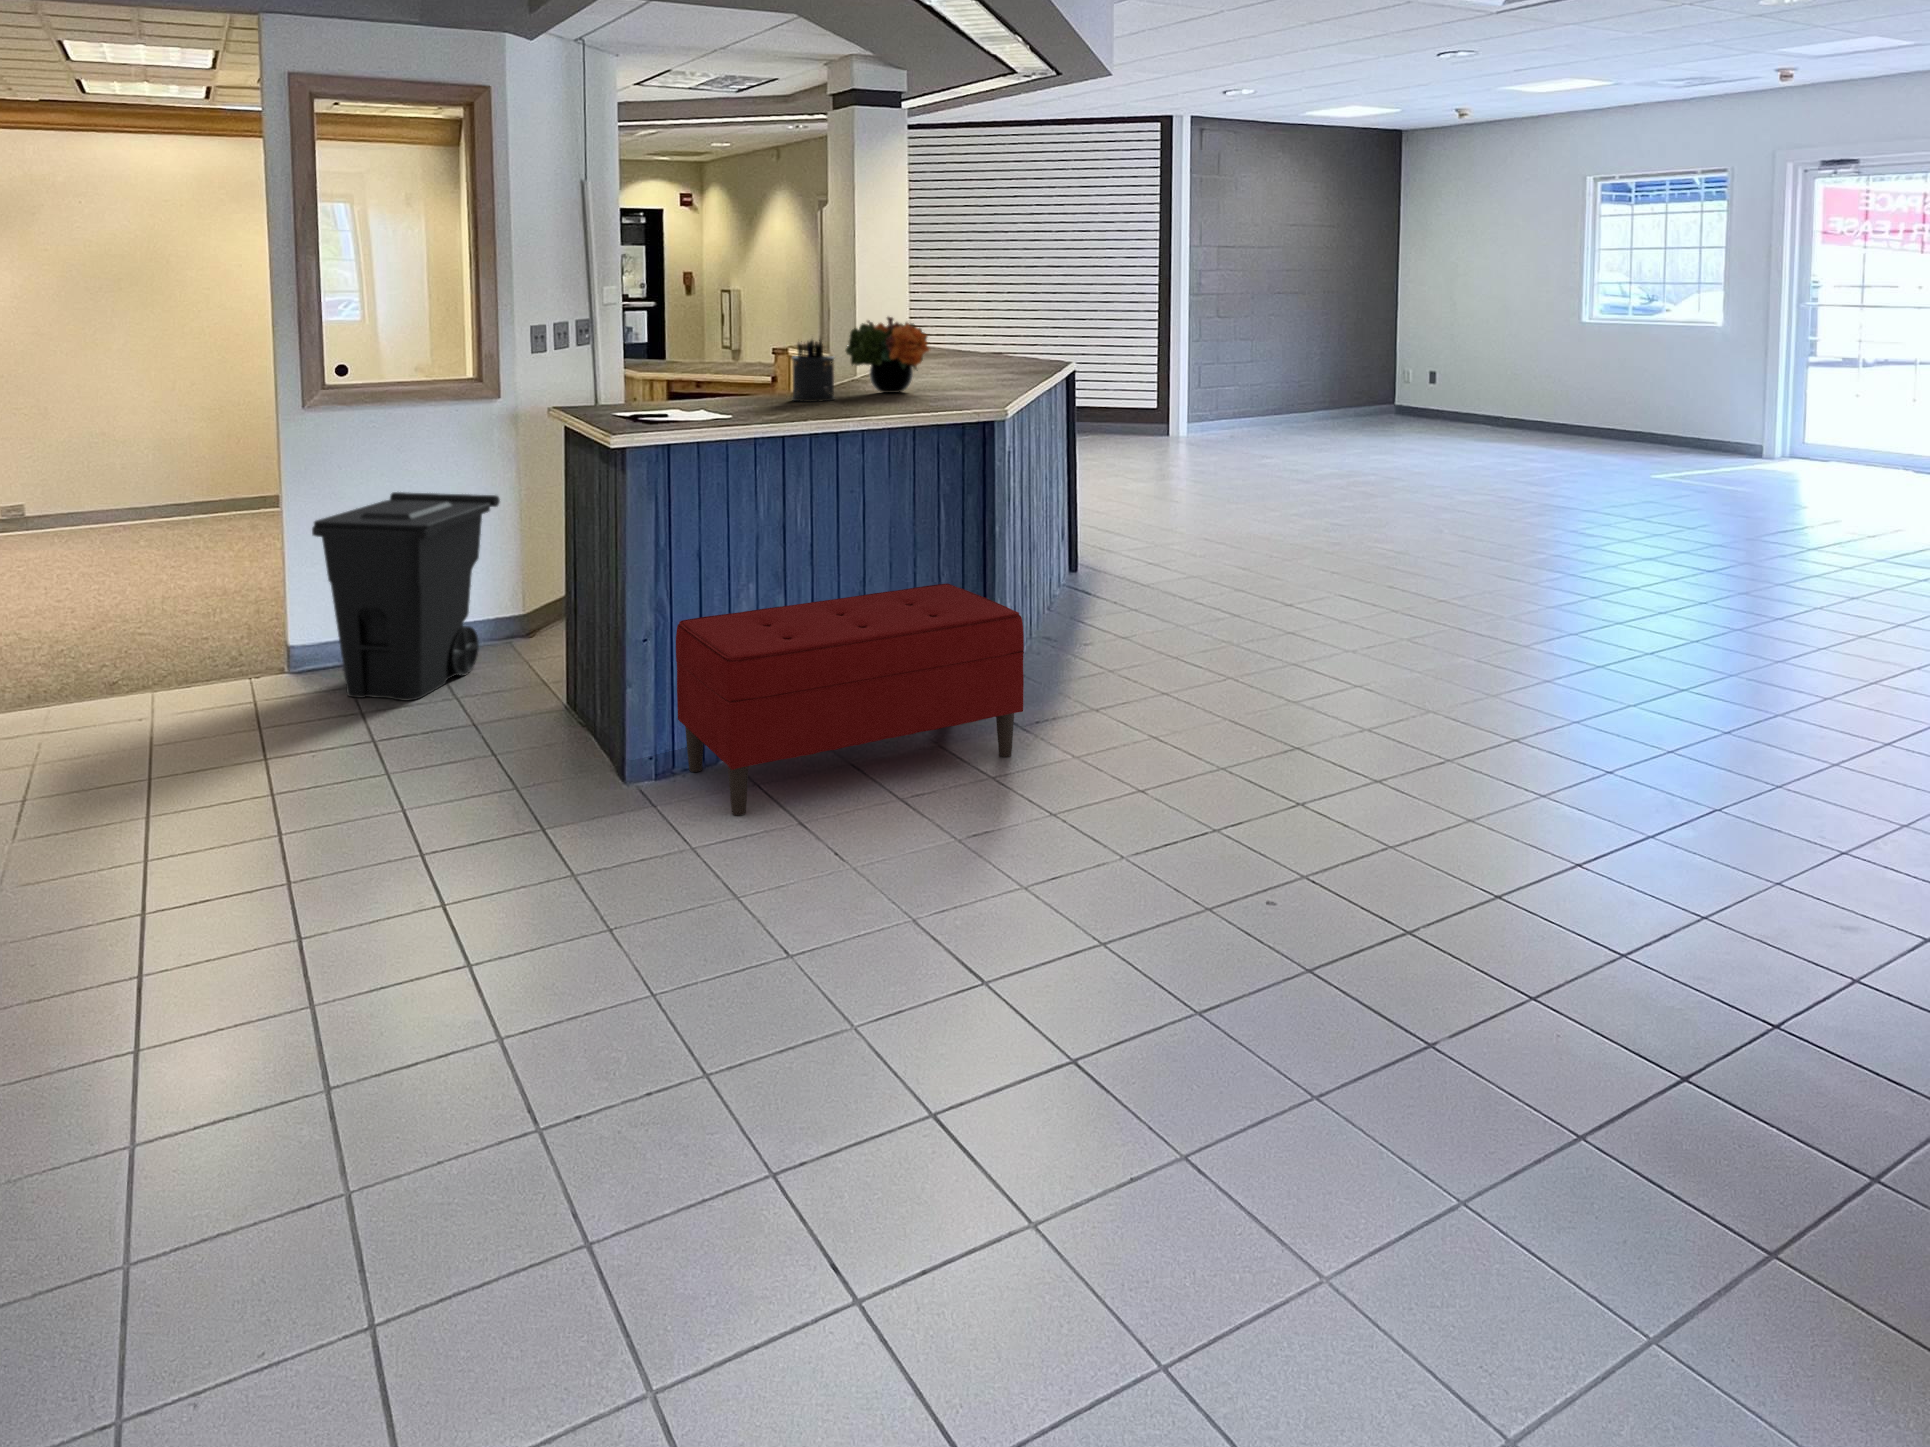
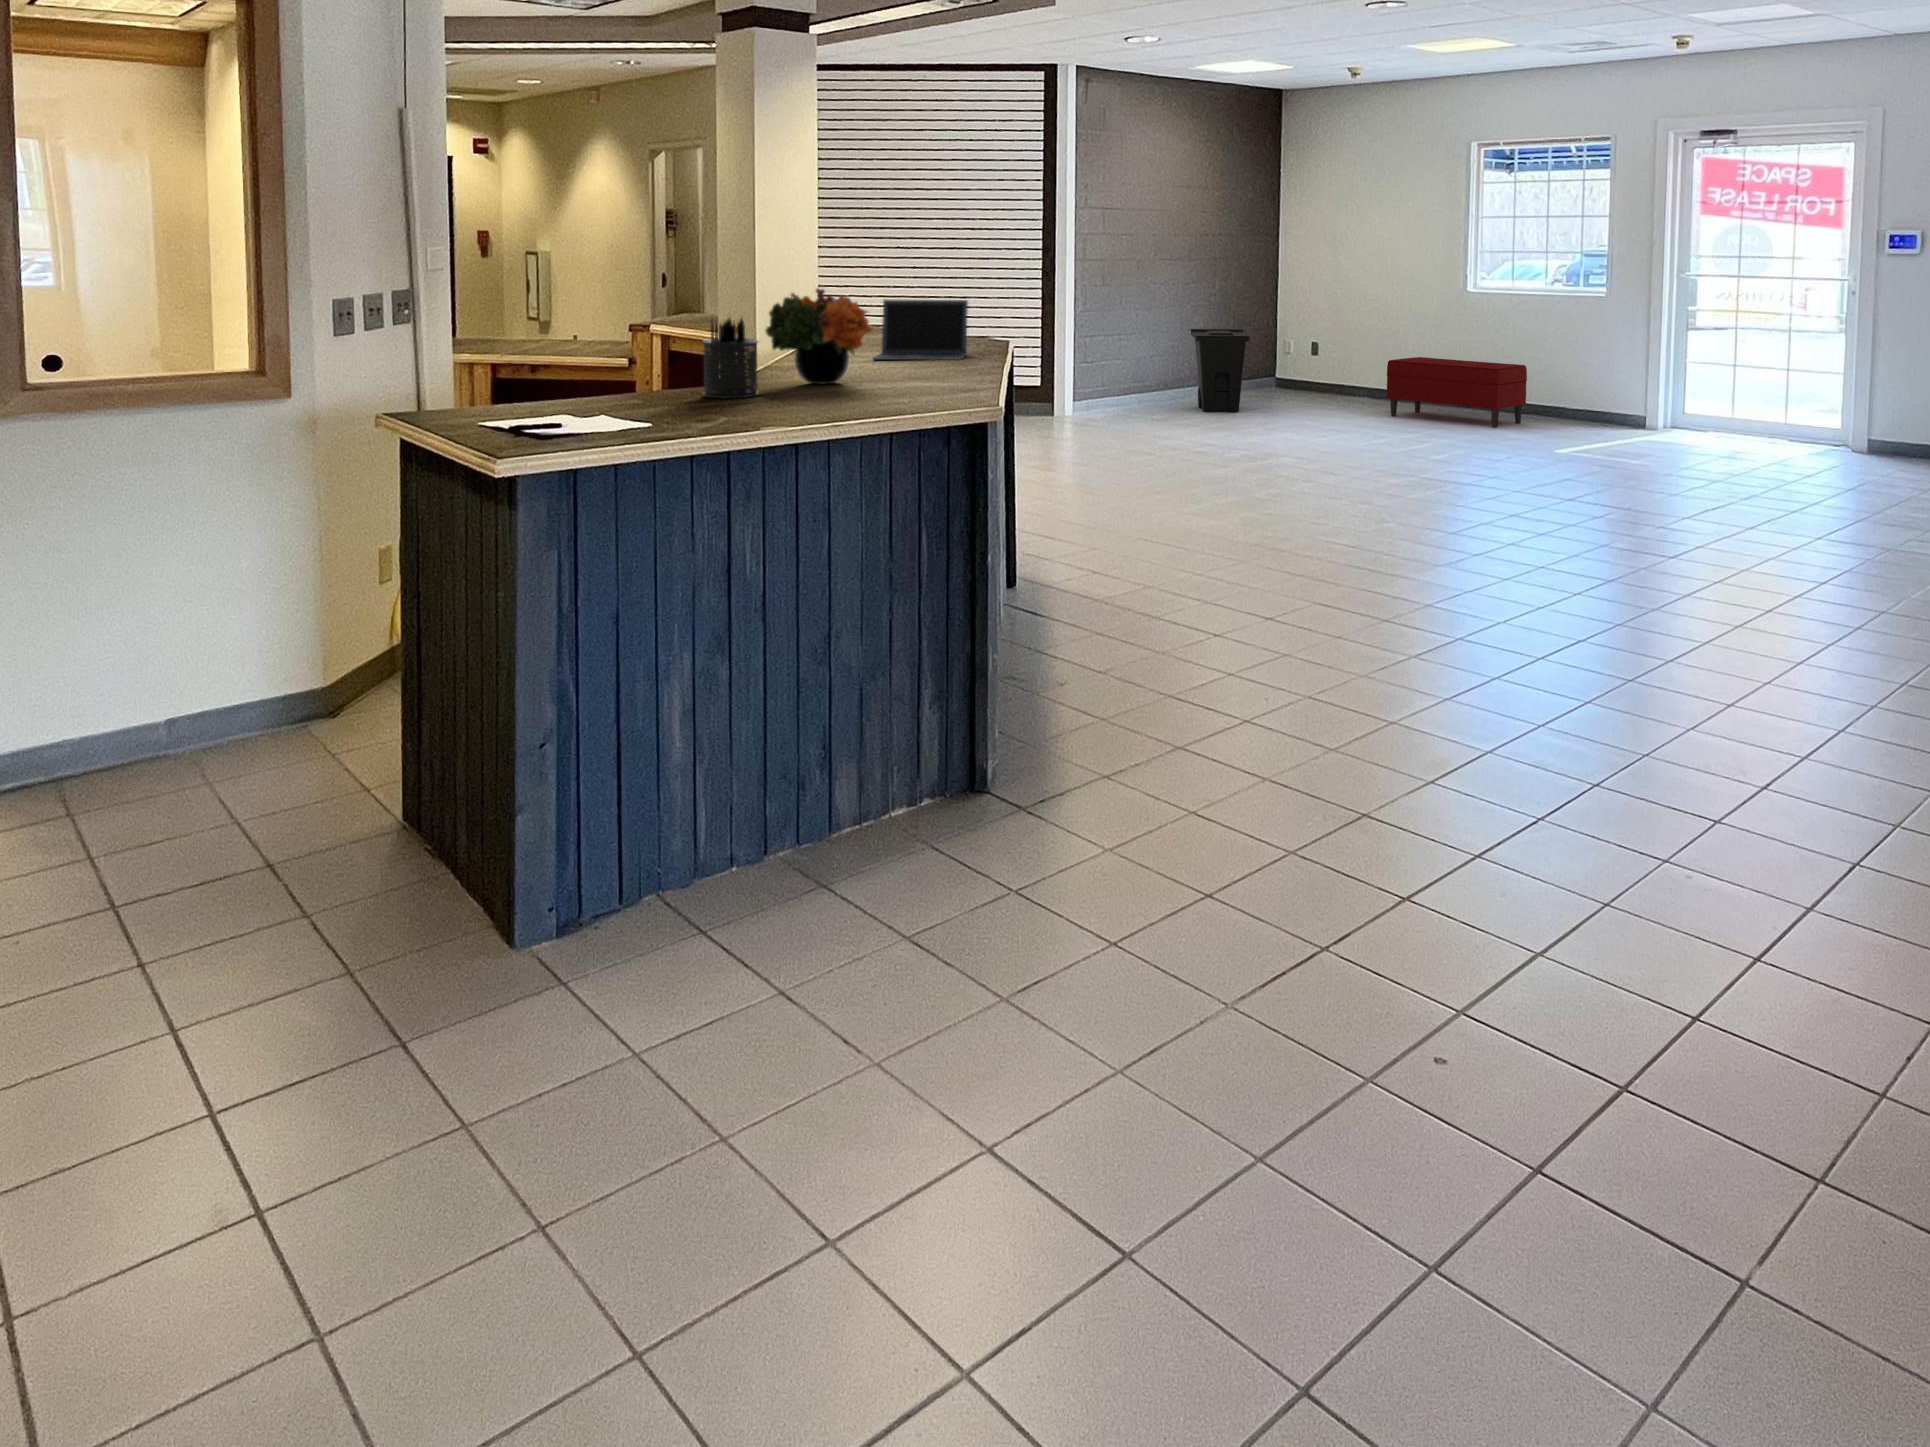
laptop: none [951,327,1035,377] -> present [873,300,968,360]
trash can: present [312,492,500,701] -> present [1190,329,1250,412]
bench: present [676,584,1024,815] -> present [1387,357,1527,427]

